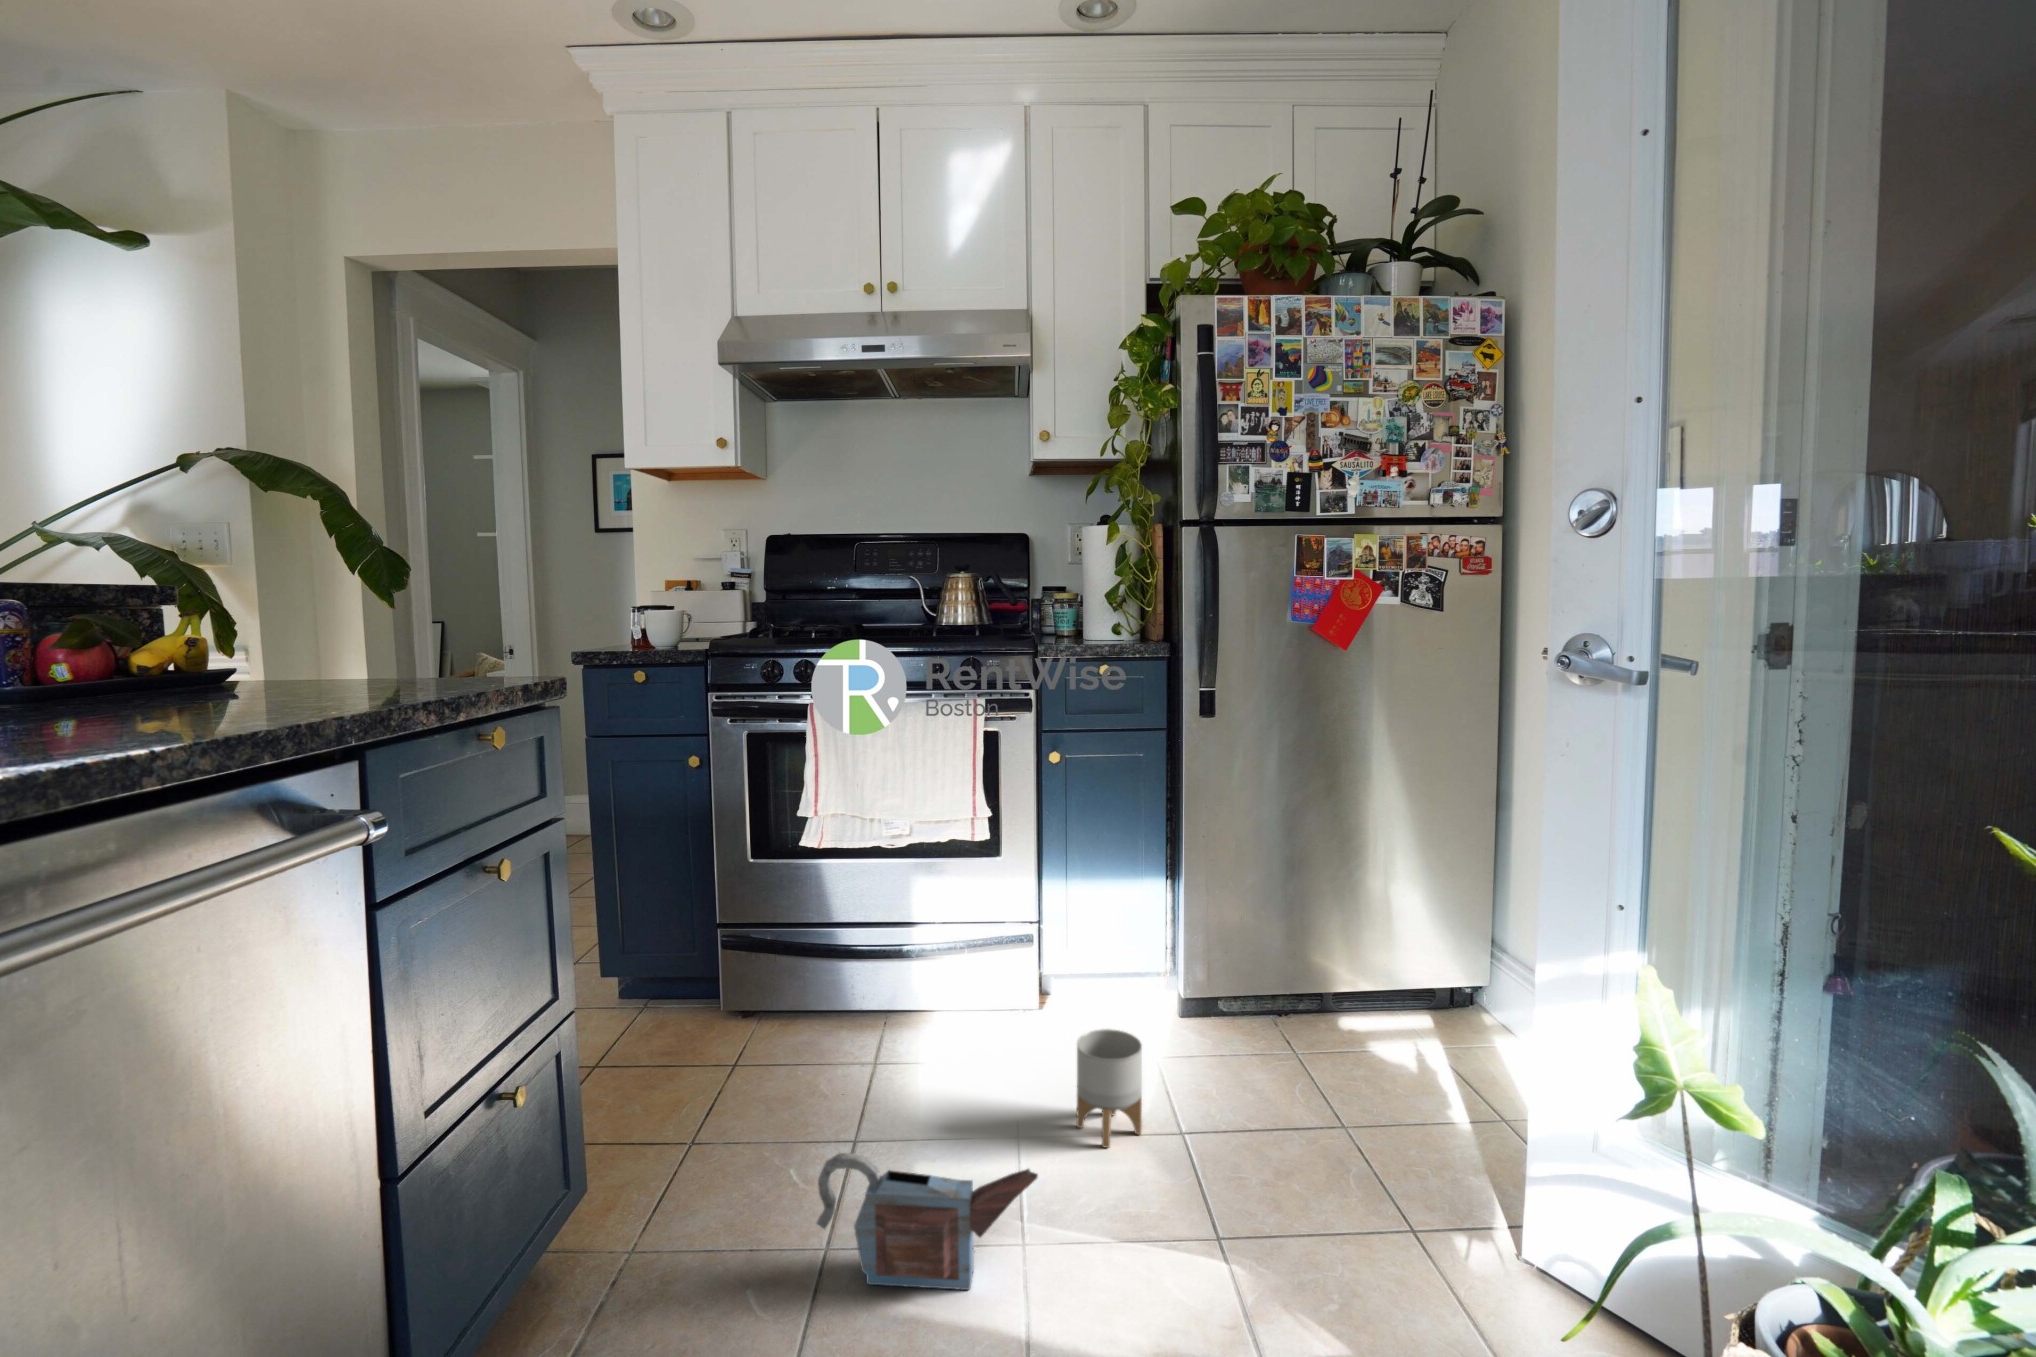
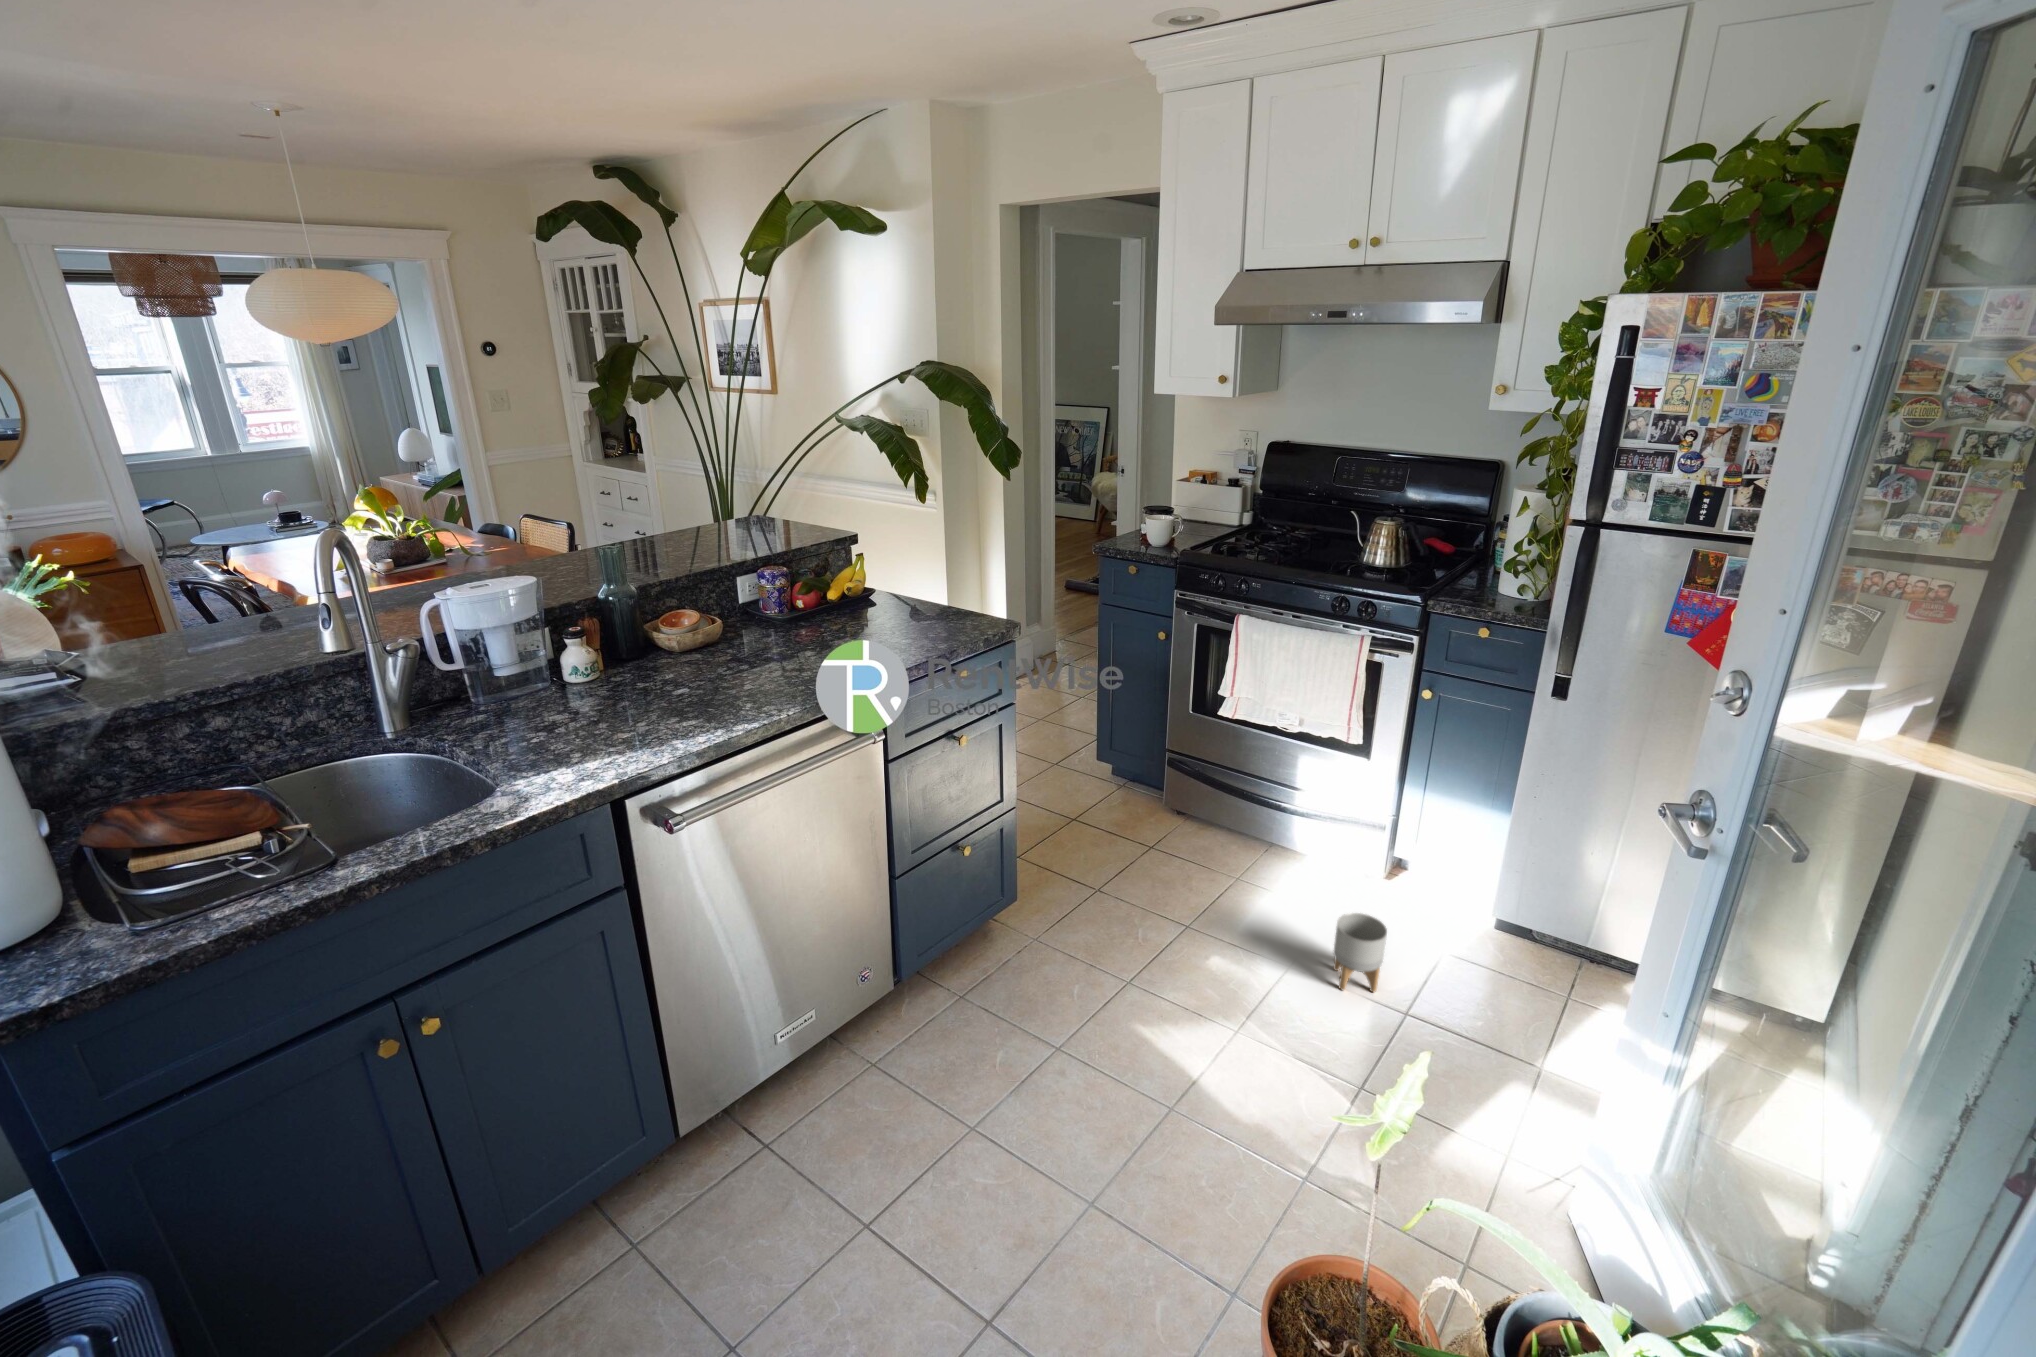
watering can: present [817,1153,1038,1290] -> none [1125,923,1237,1022]

